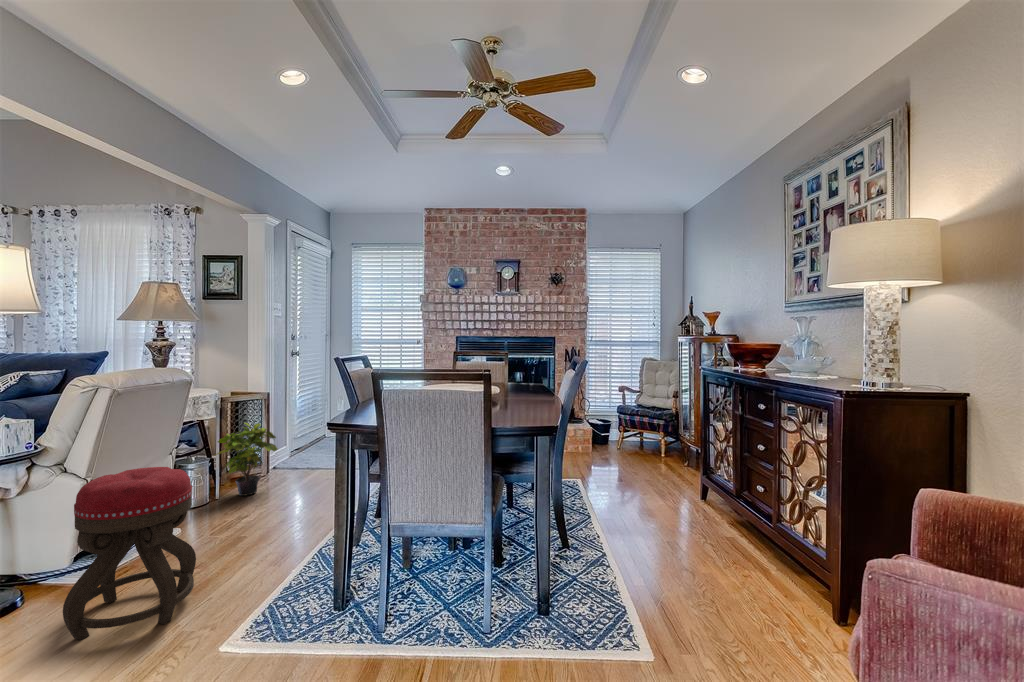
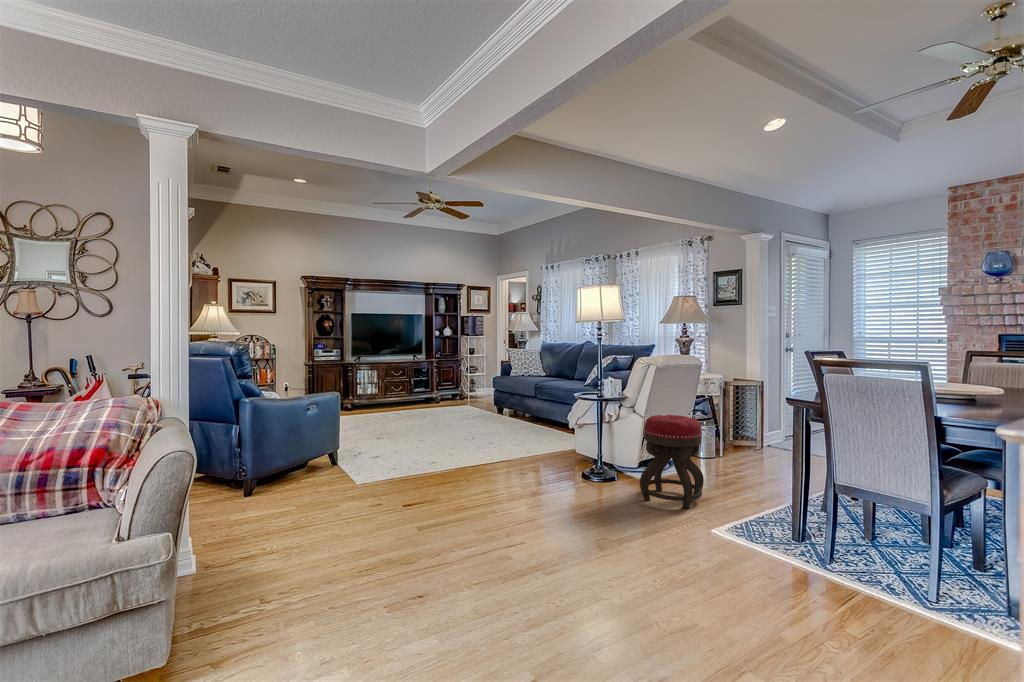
potted plant: present [216,423,277,496] -> none [717,403,766,460]

